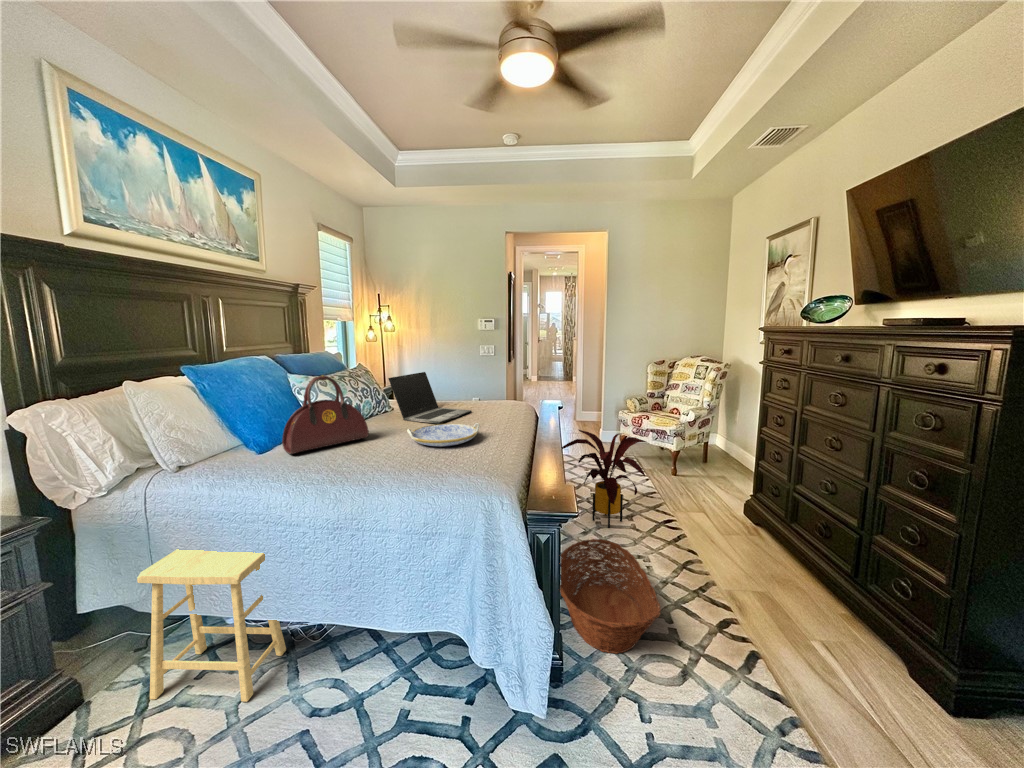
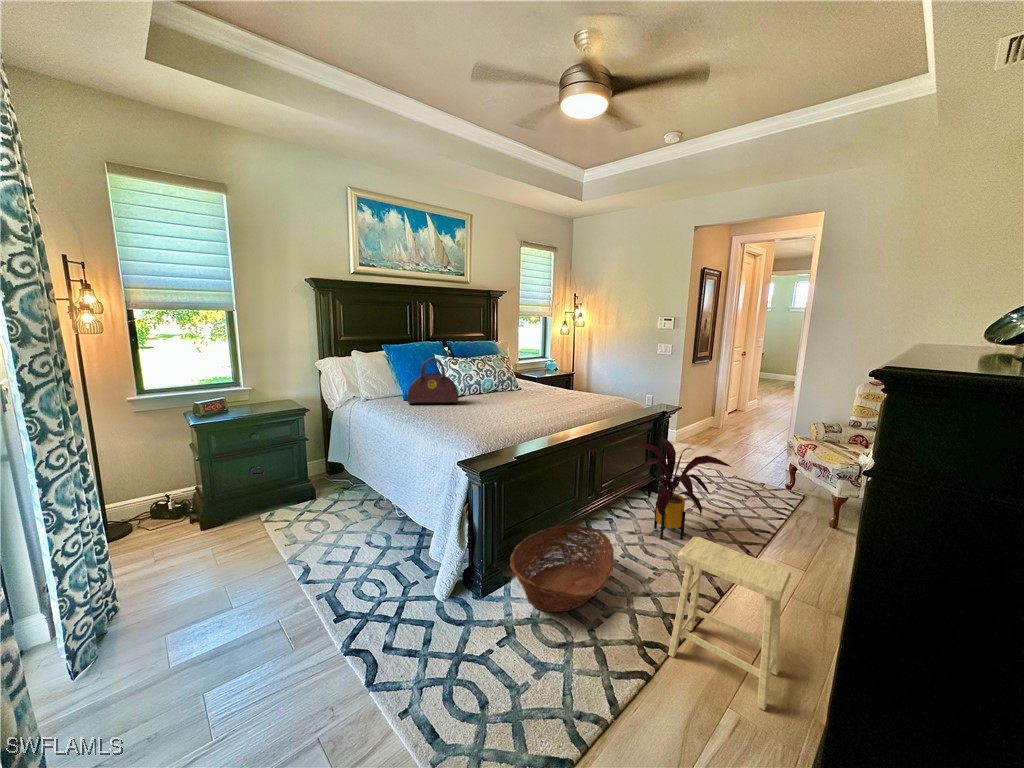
laptop: present [388,372,472,424] -> none [498,363,557,404]
serving tray: present [407,423,480,446] -> none [471,401,522,418]
footstool: present [137,549,286,702] -> present [668,537,791,710]

